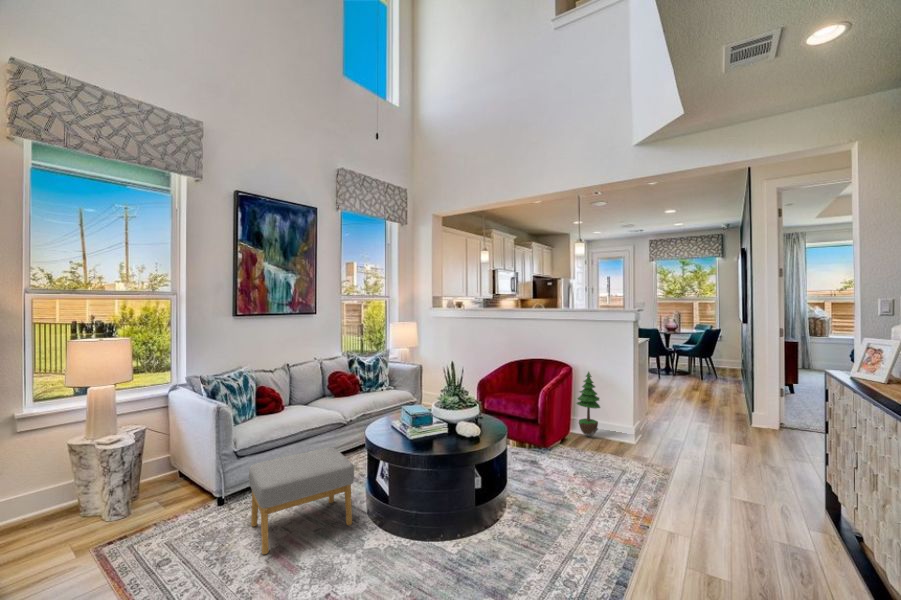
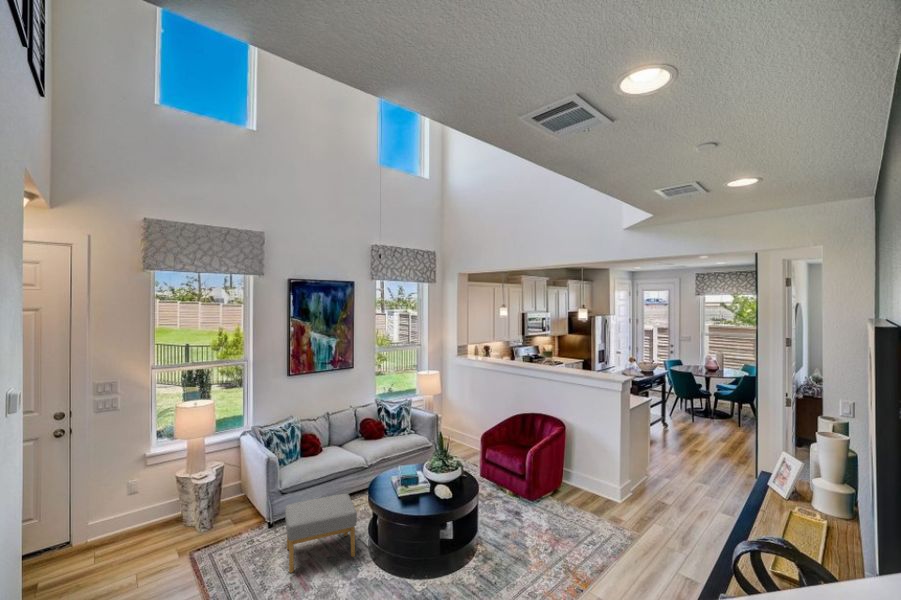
potted tree: present [577,372,600,437] -> none [569,433,592,493]

